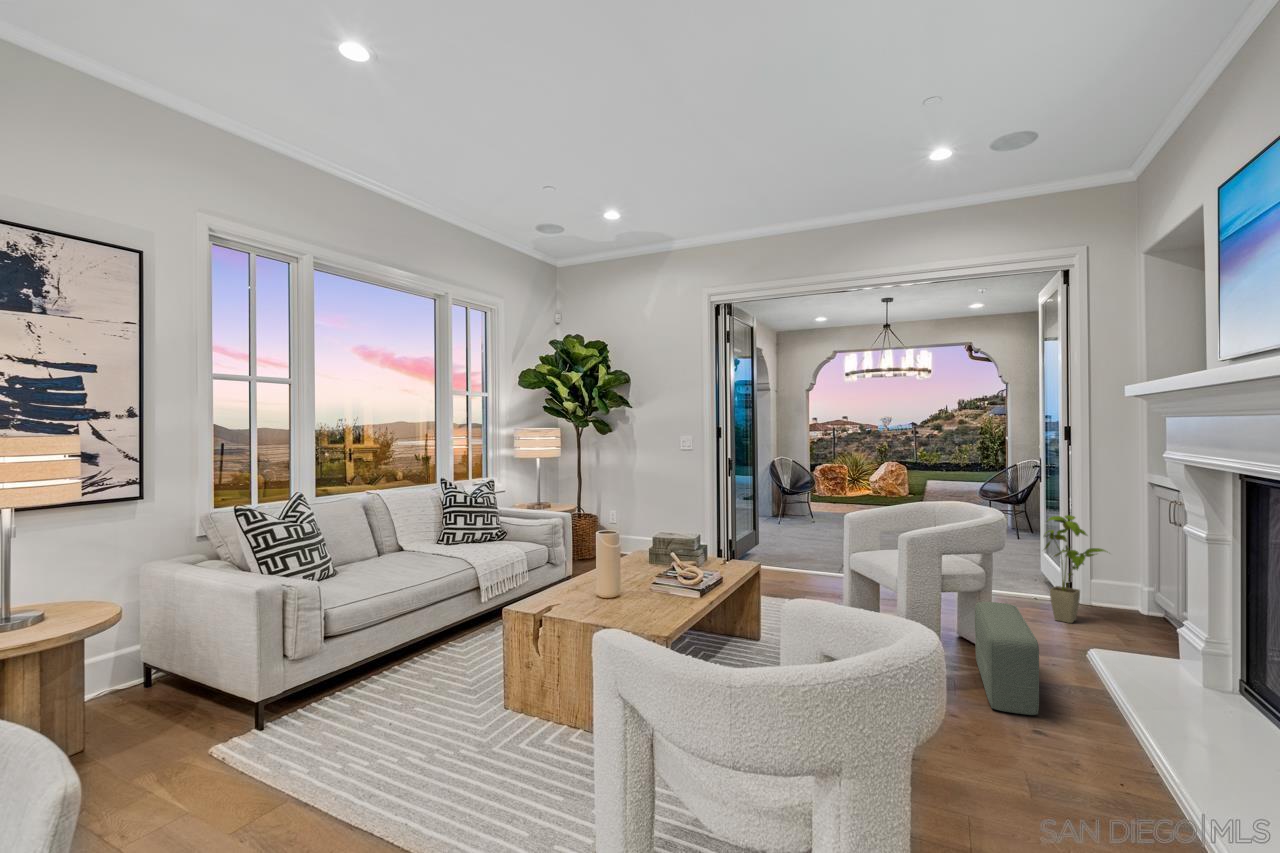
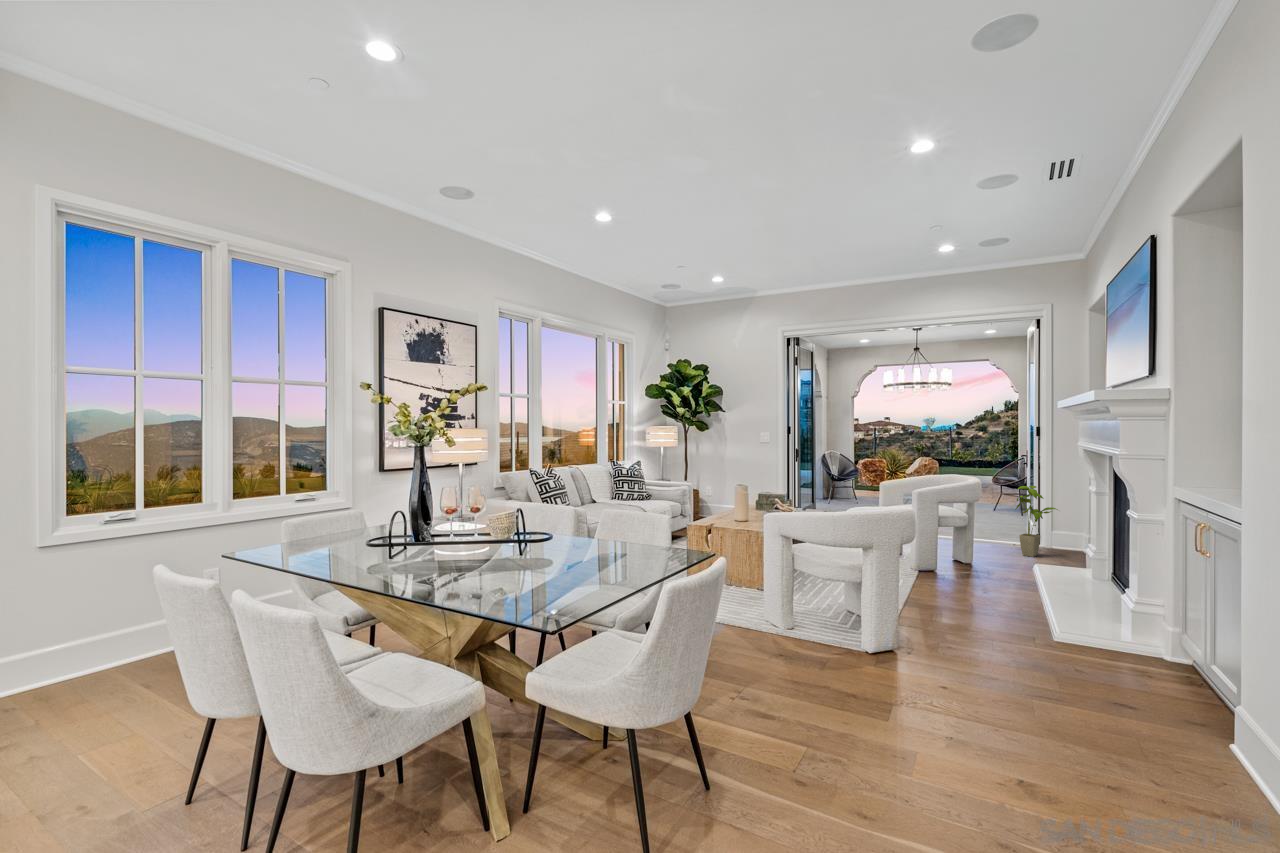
pouf: present [975,602,1039,715] -> none [961,534,991,590]

